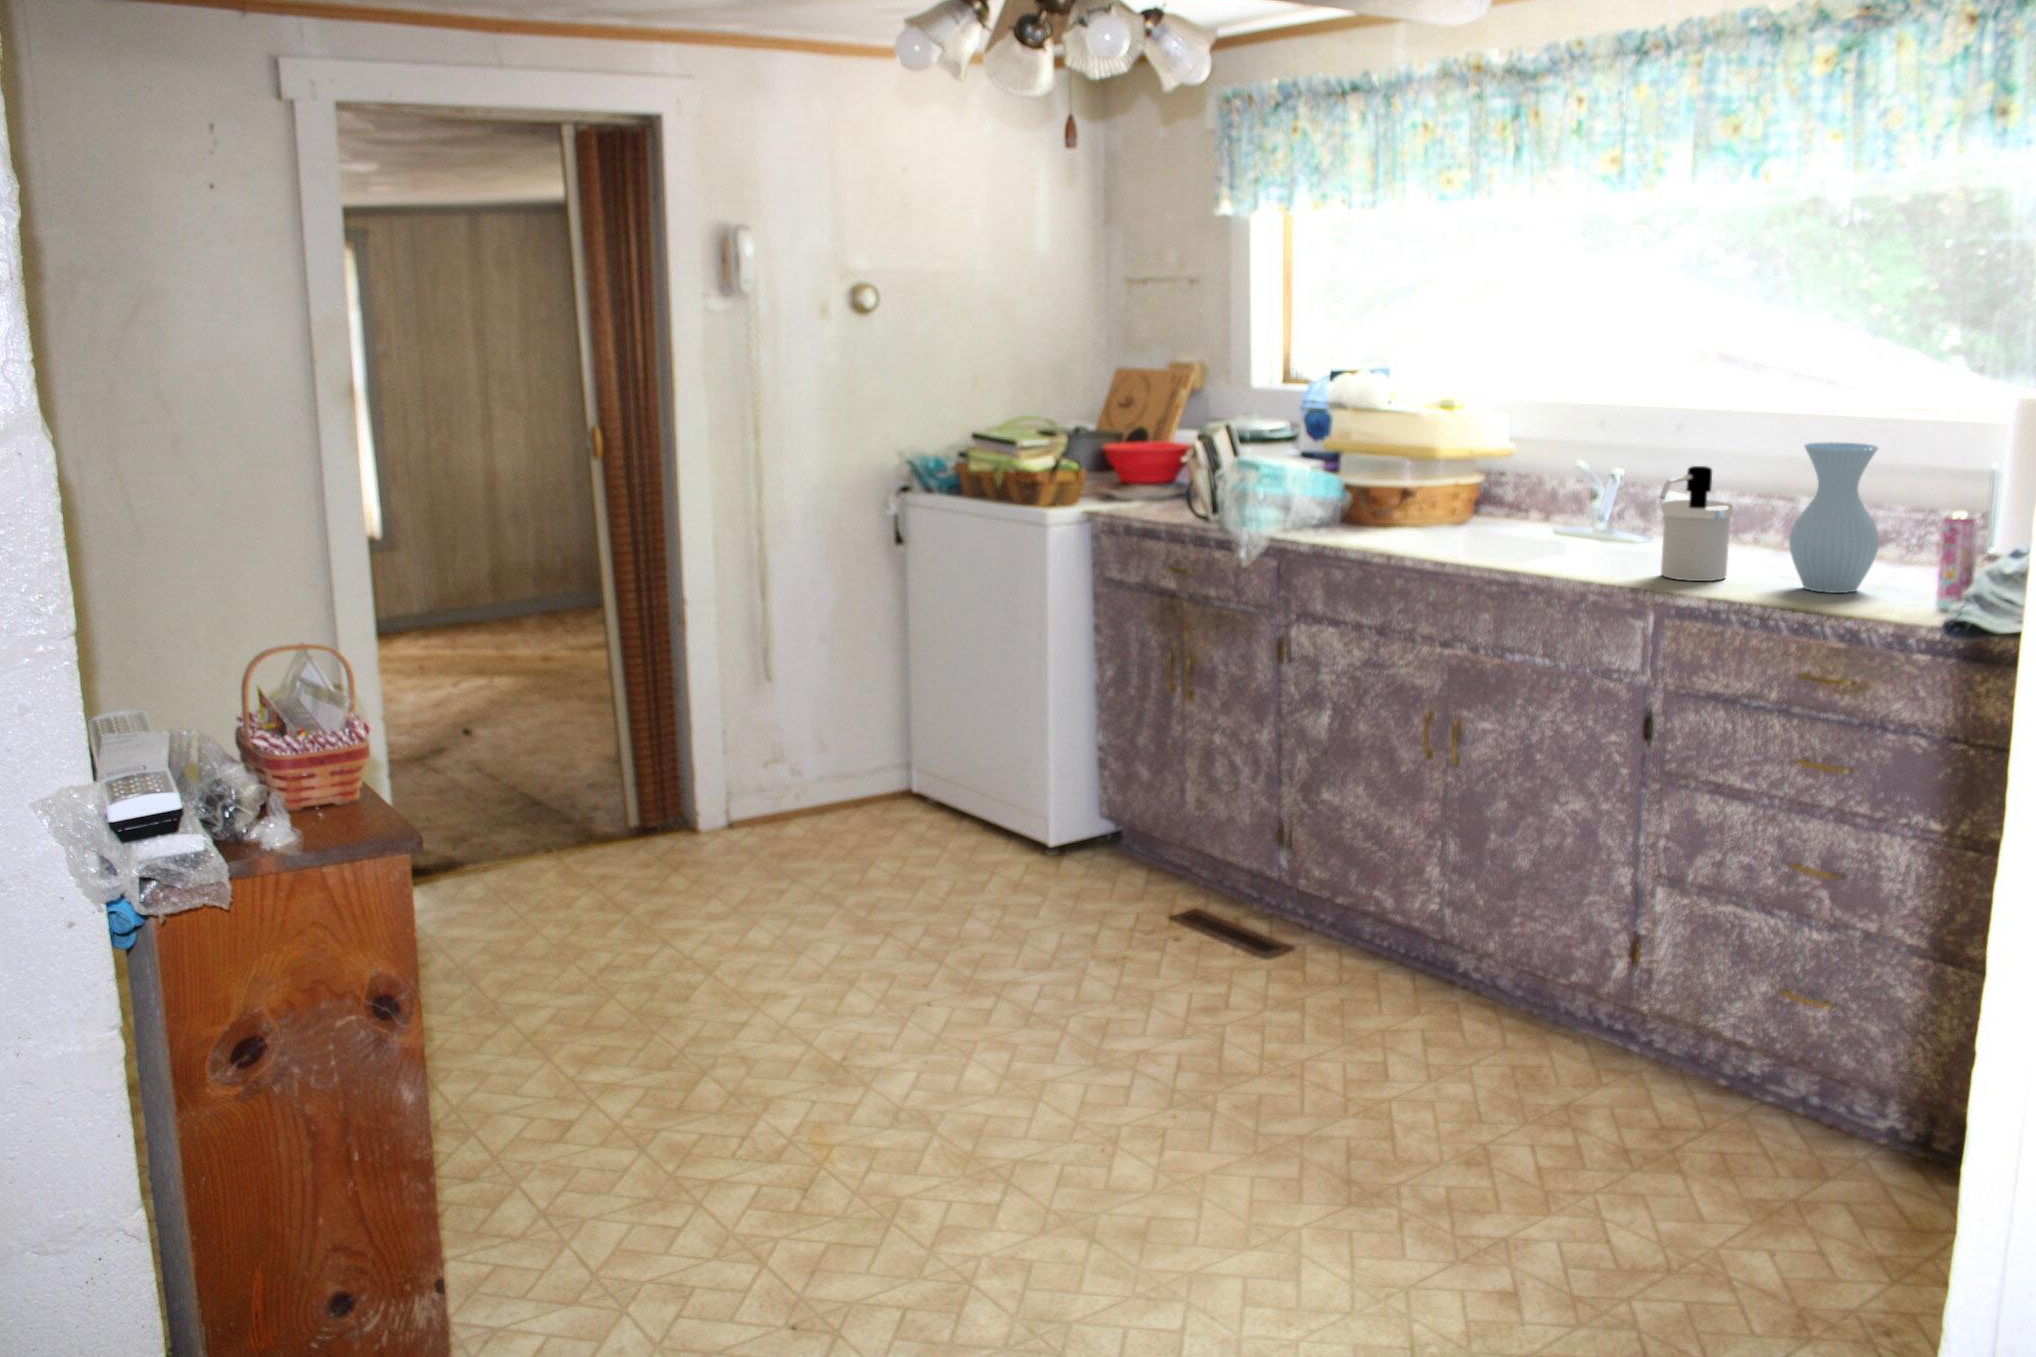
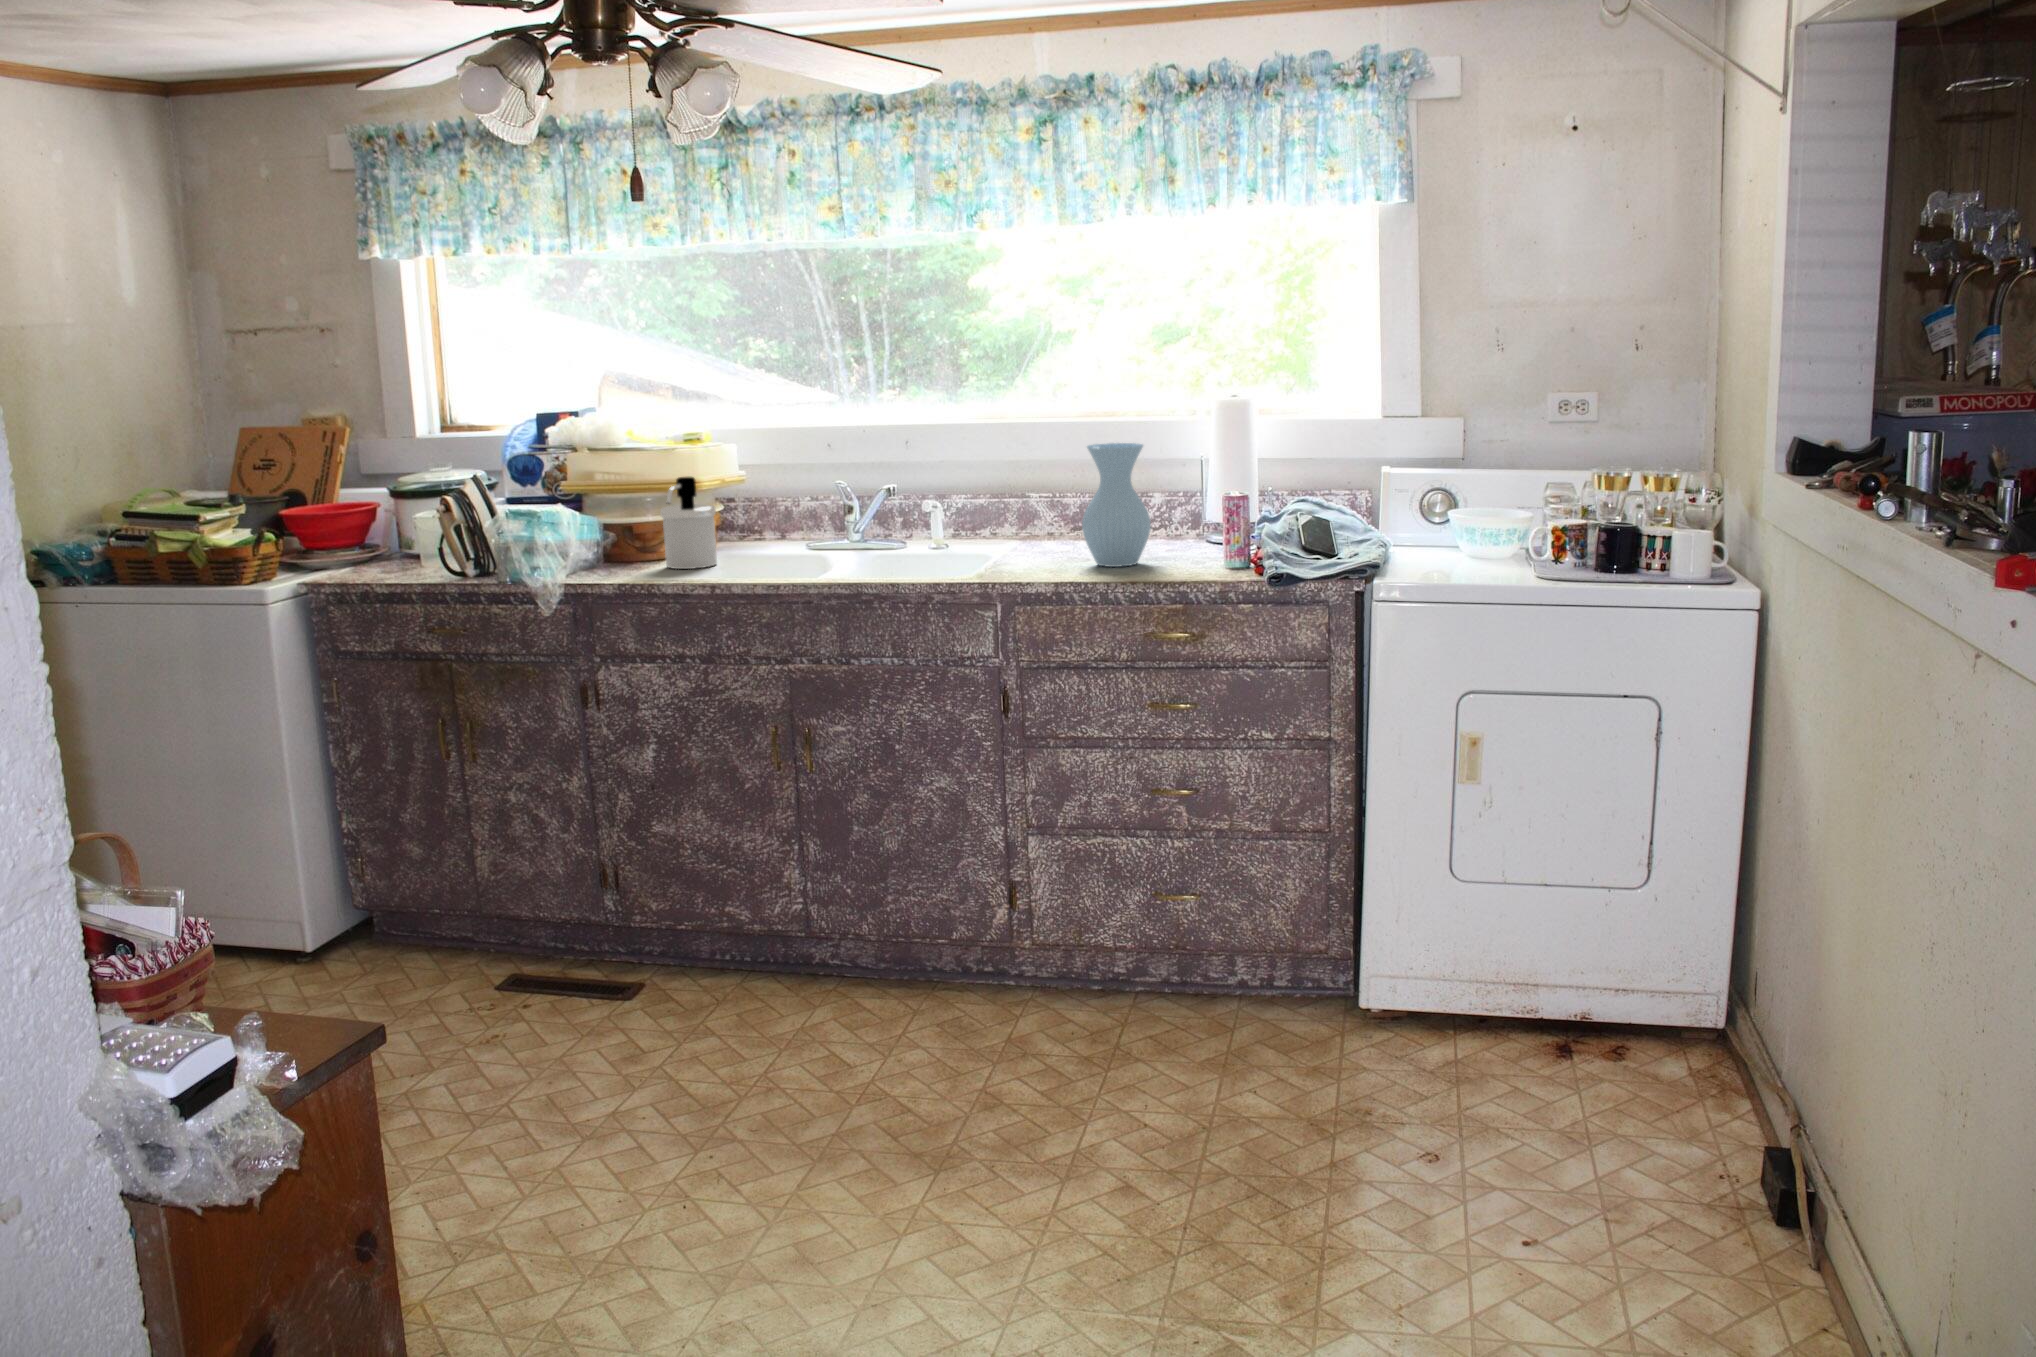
soap dispenser: present [1660,466,1733,581] -> present [660,477,717,569]

